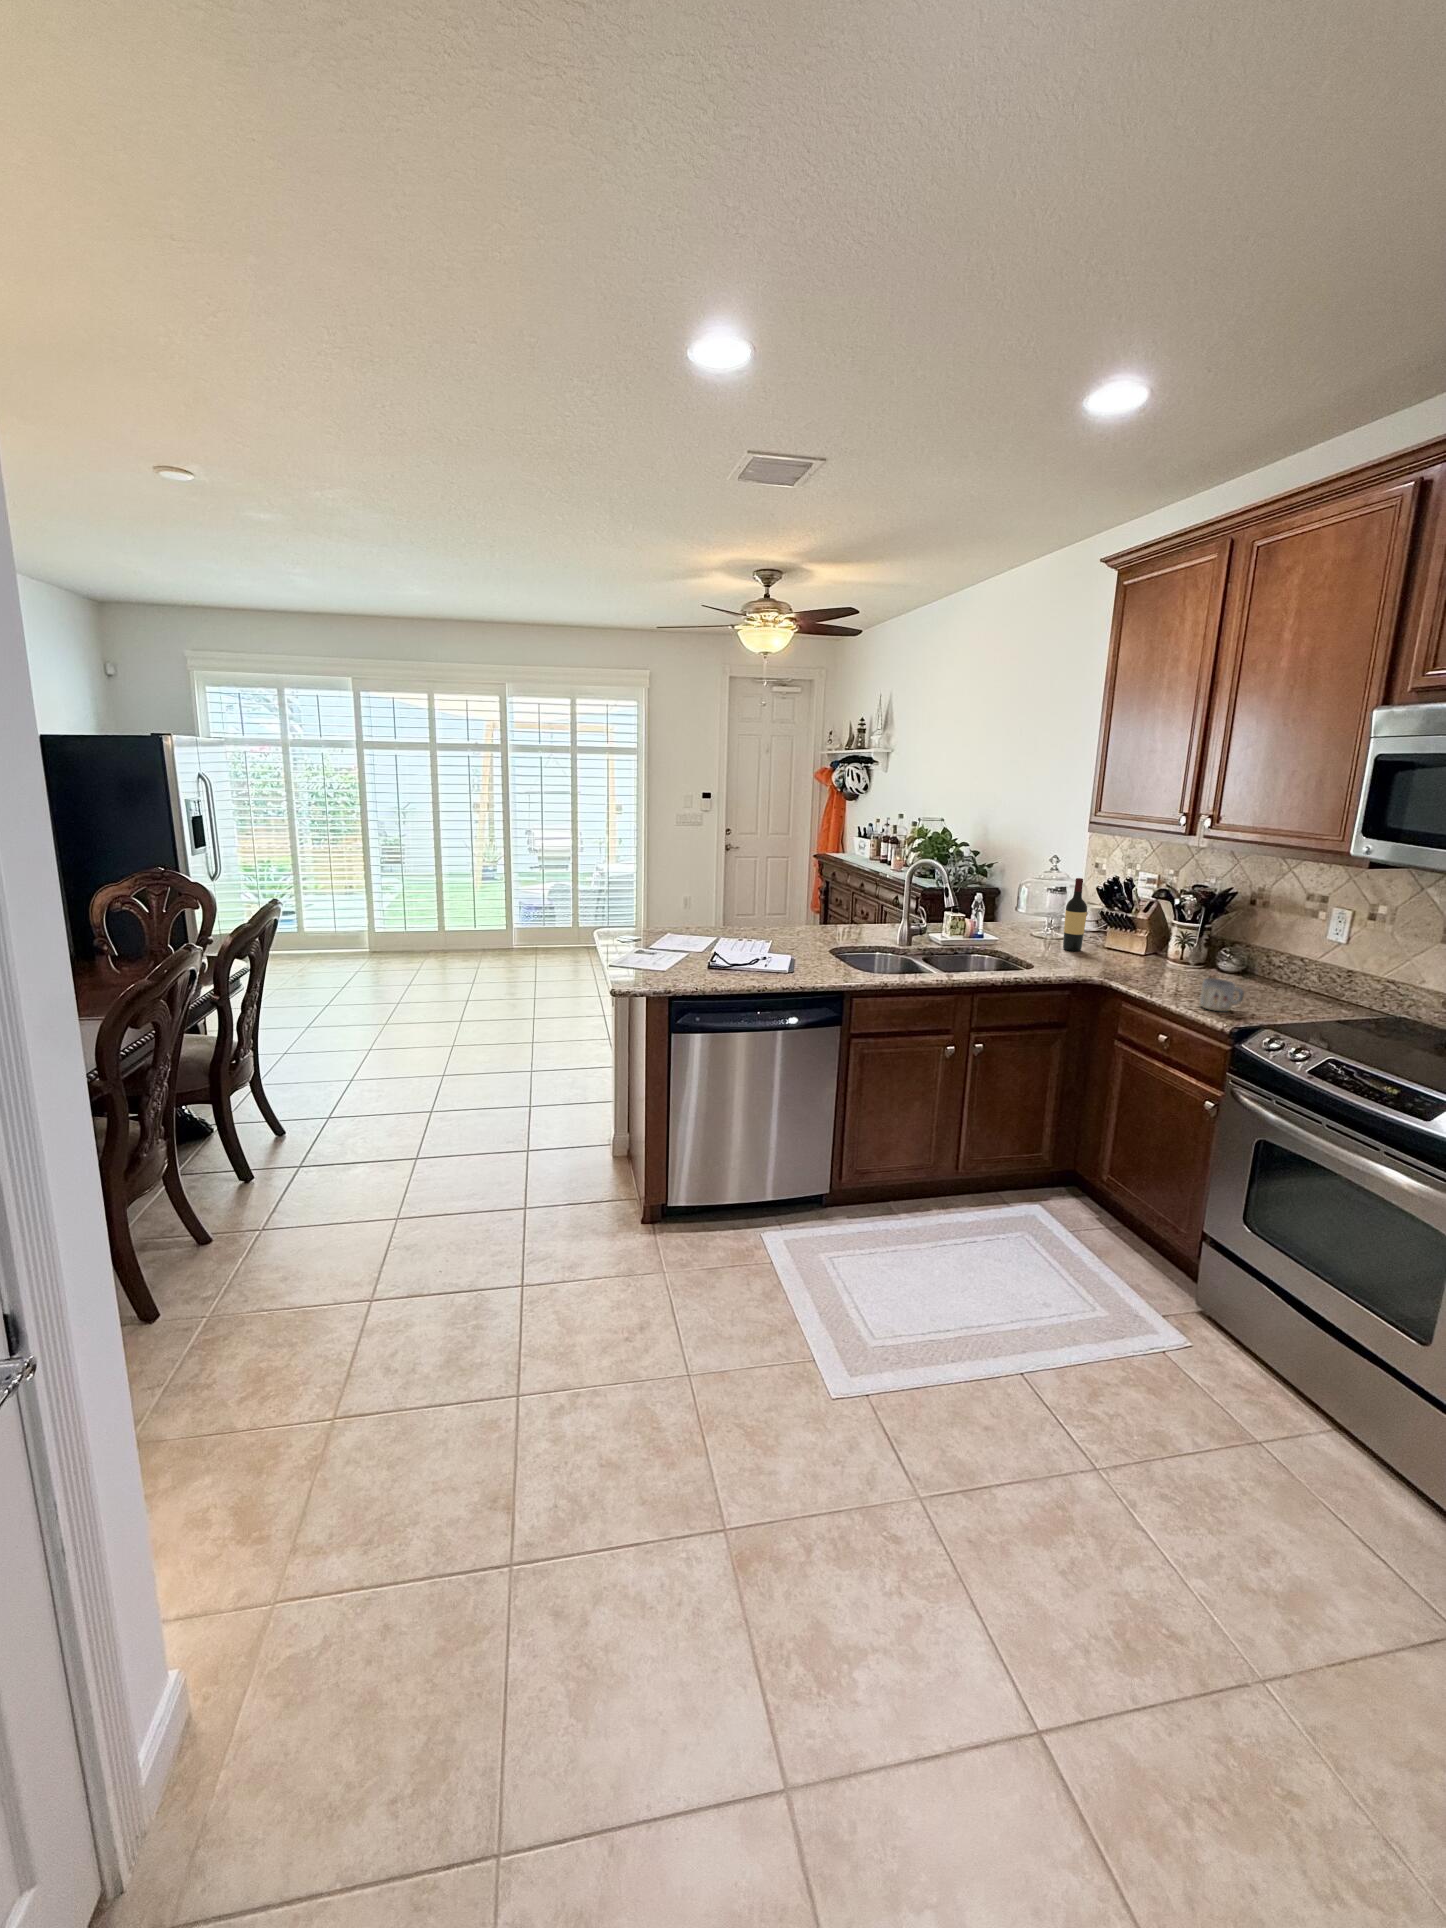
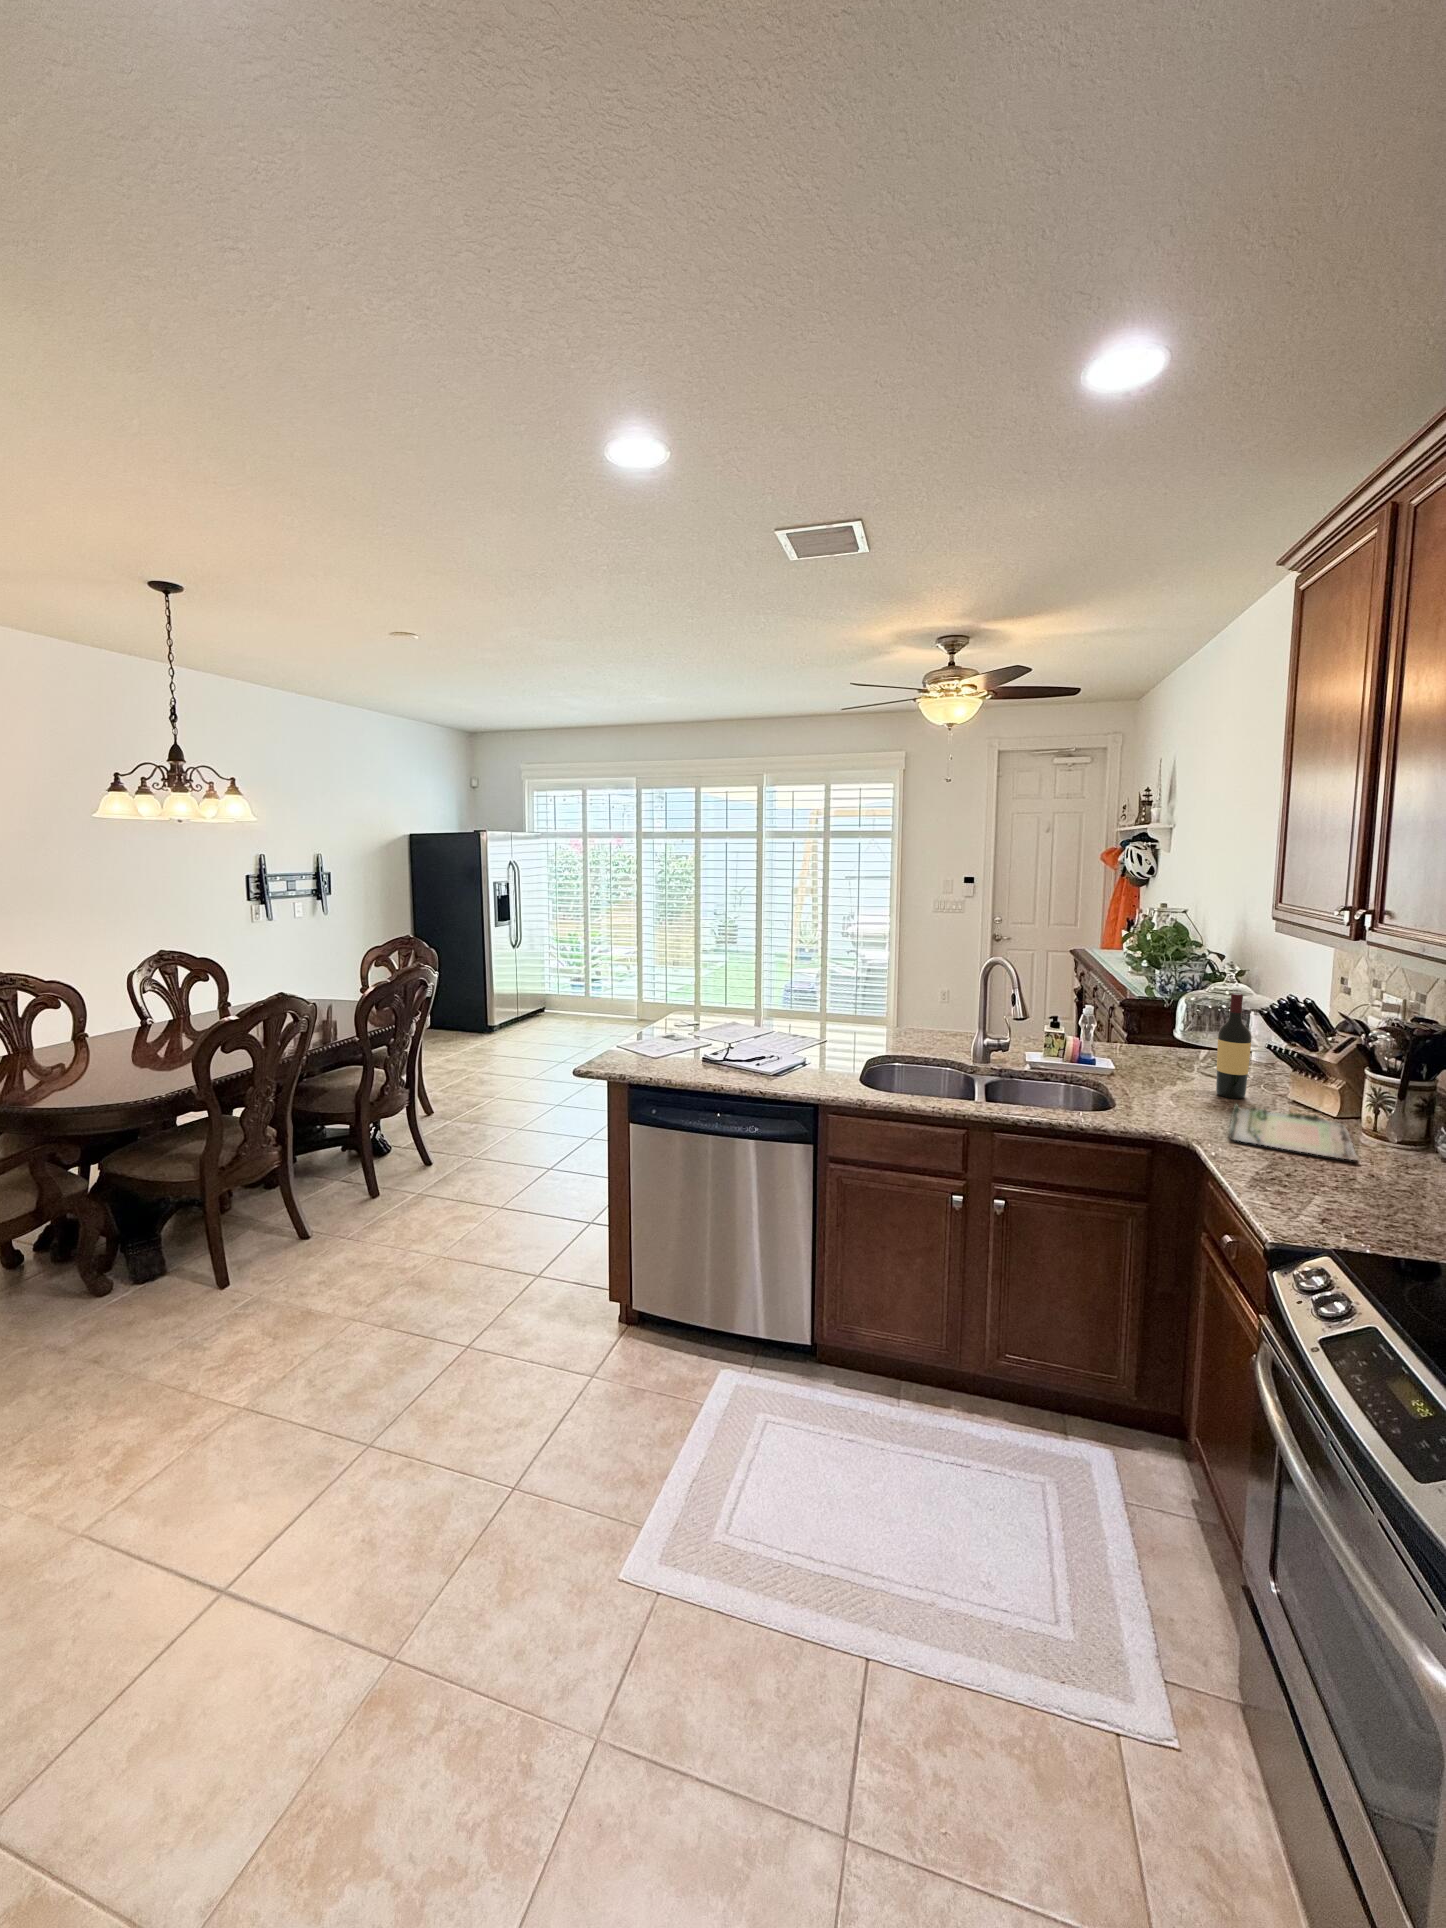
tray: none [1090,950,1192,977] -> present [1229,1104,1358,1160]
mug: present [1200,978,1244,1011] -> none [1274,1160,1353,1219]

